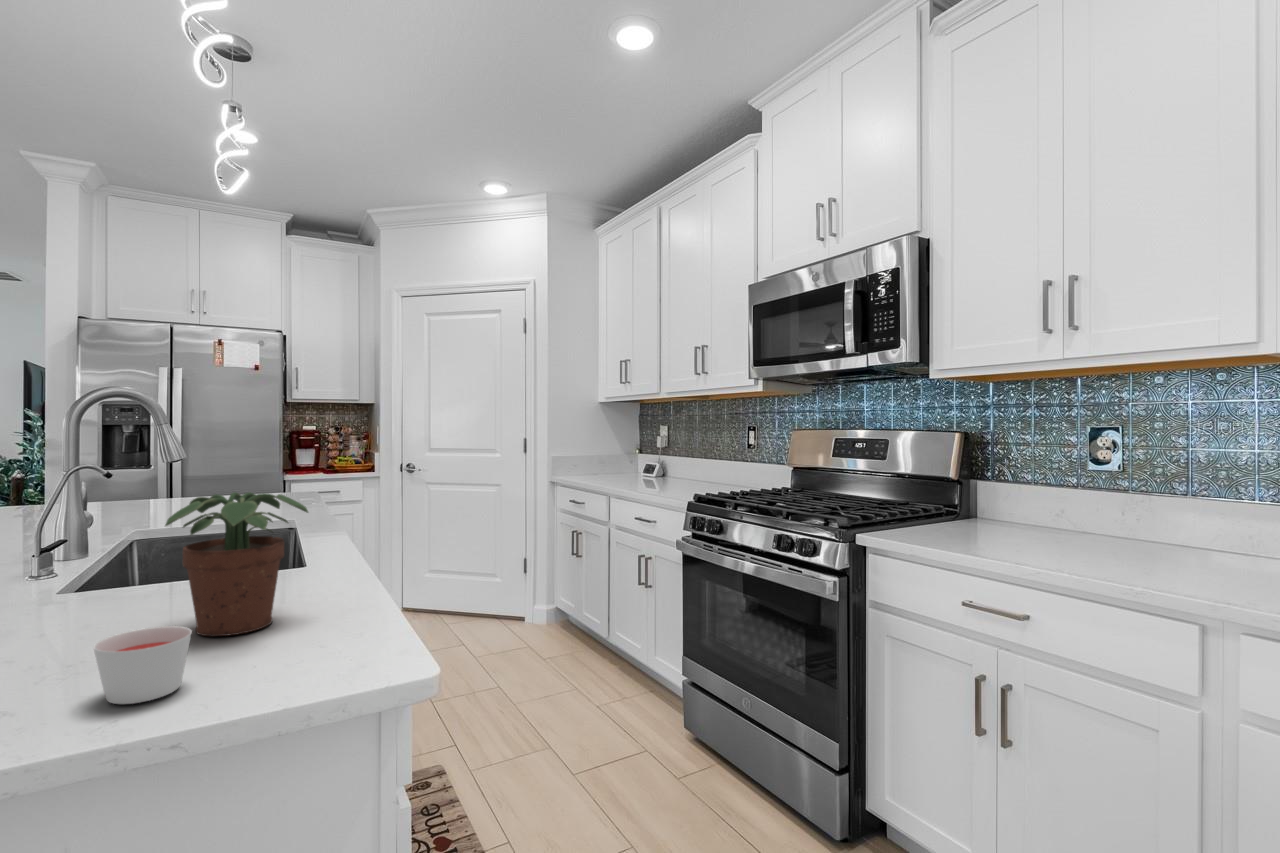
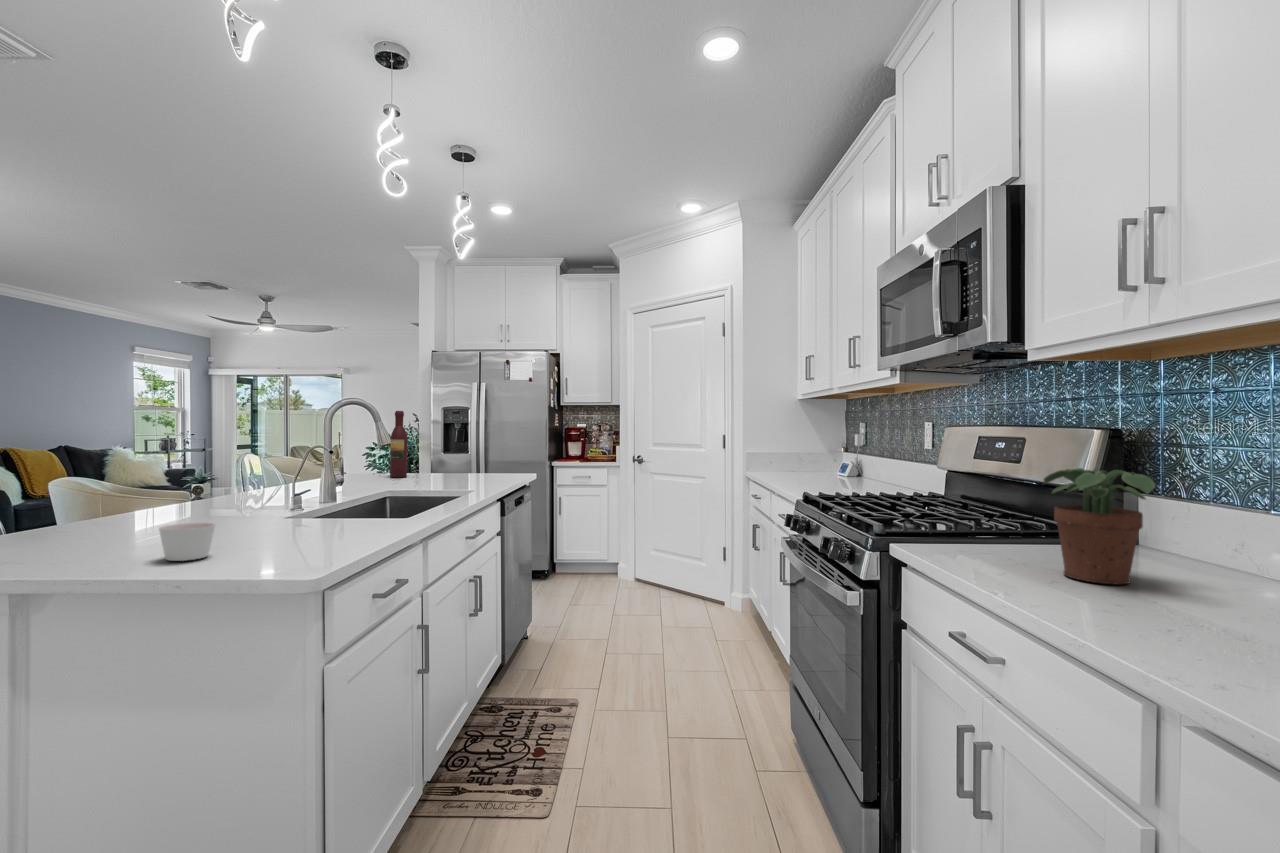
wine bottle: none [136,418,165,516] -> present [390,411,407,478]
potted plant: present [165,492,308,636] -> present [1044,468,1155,585]

